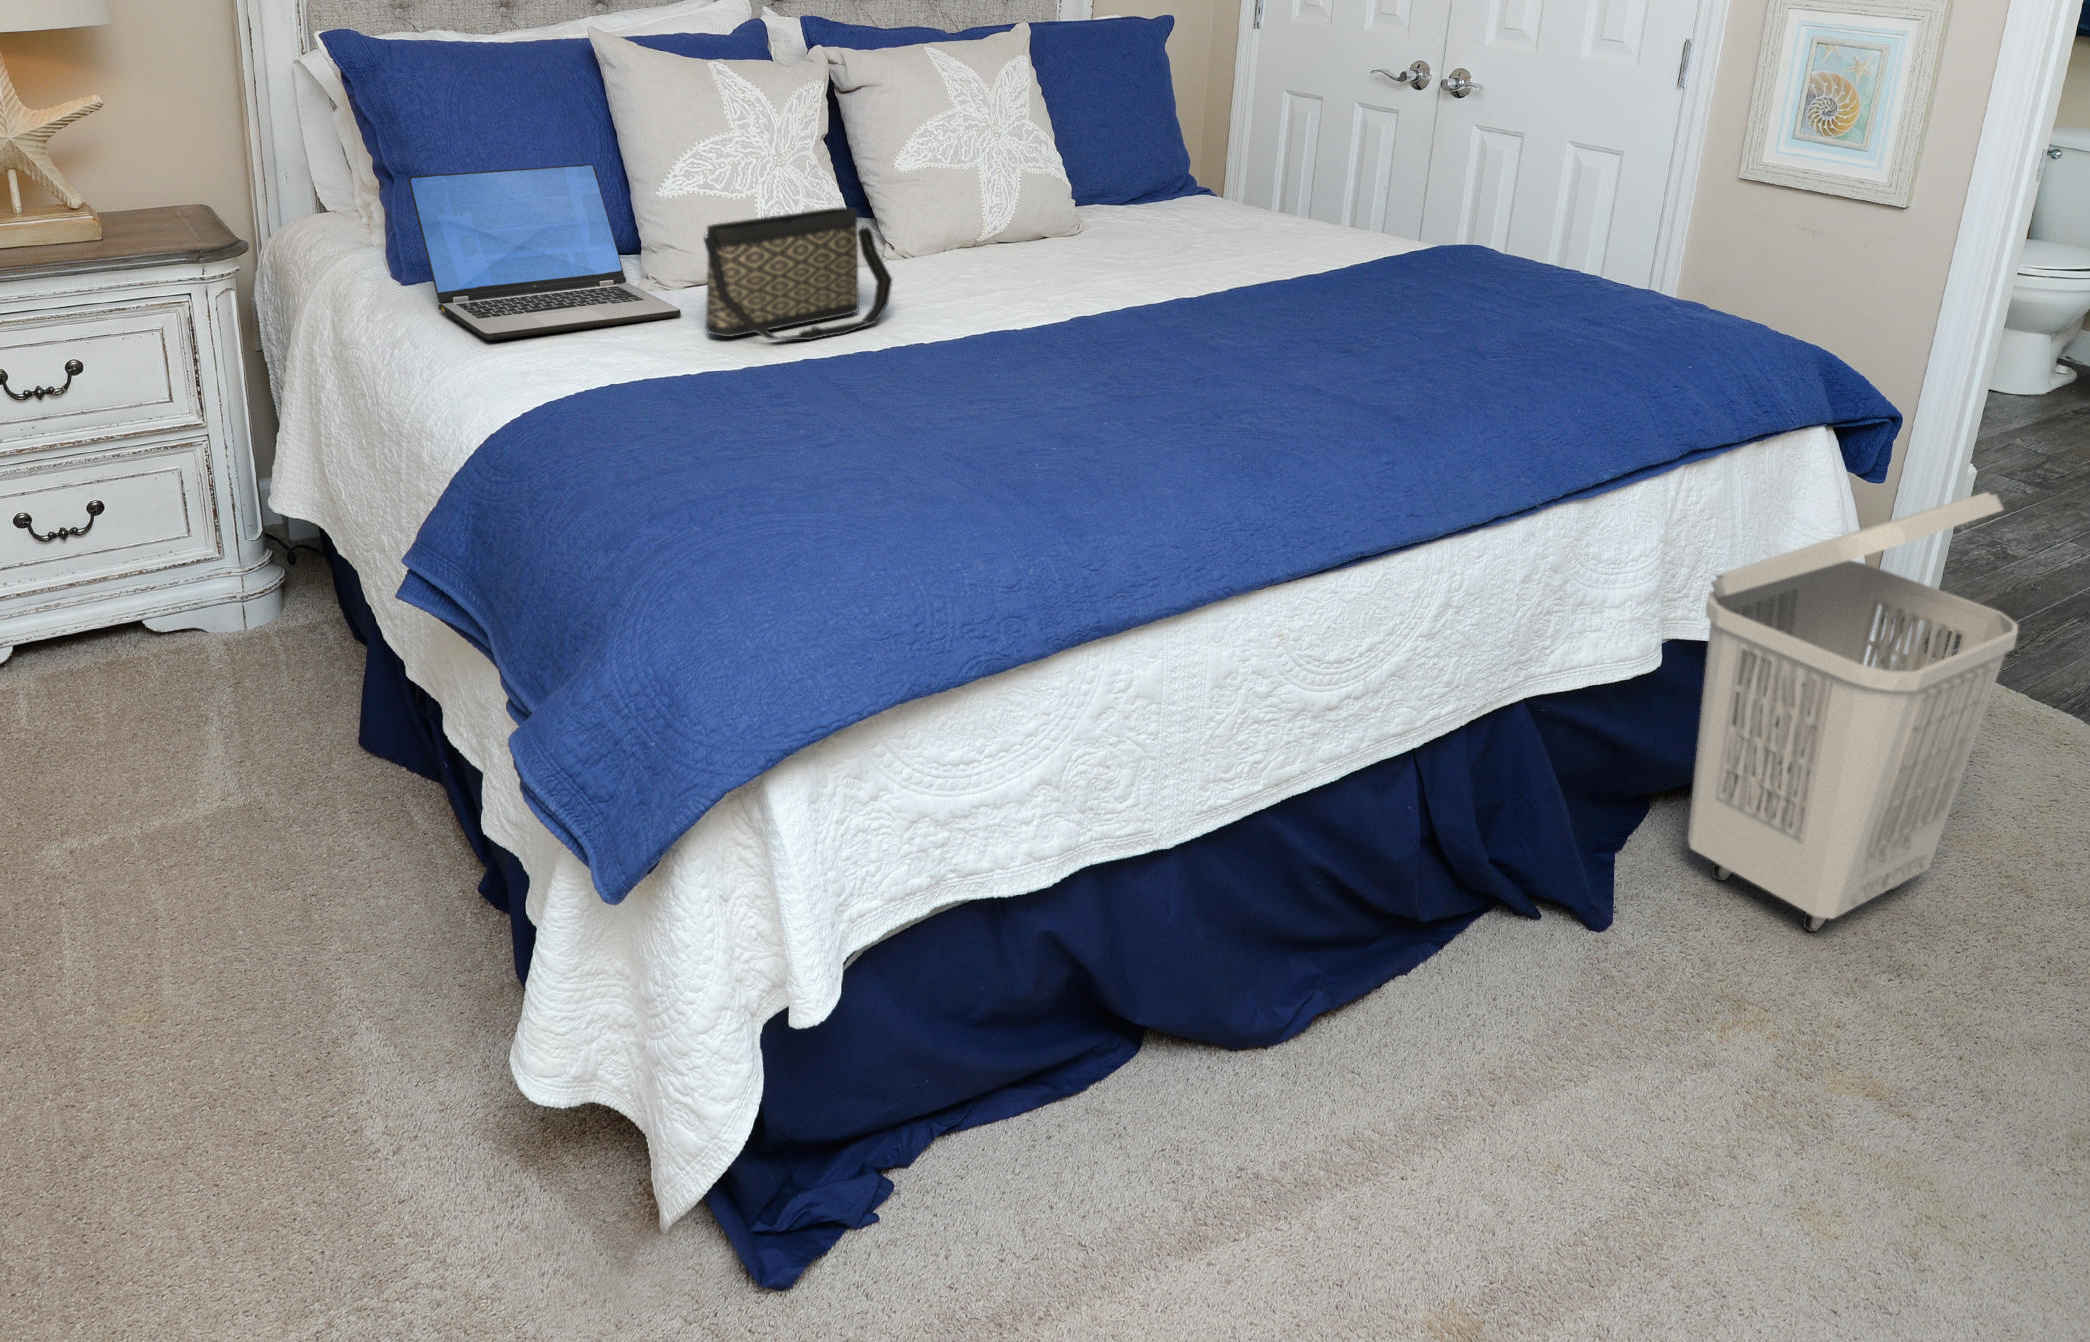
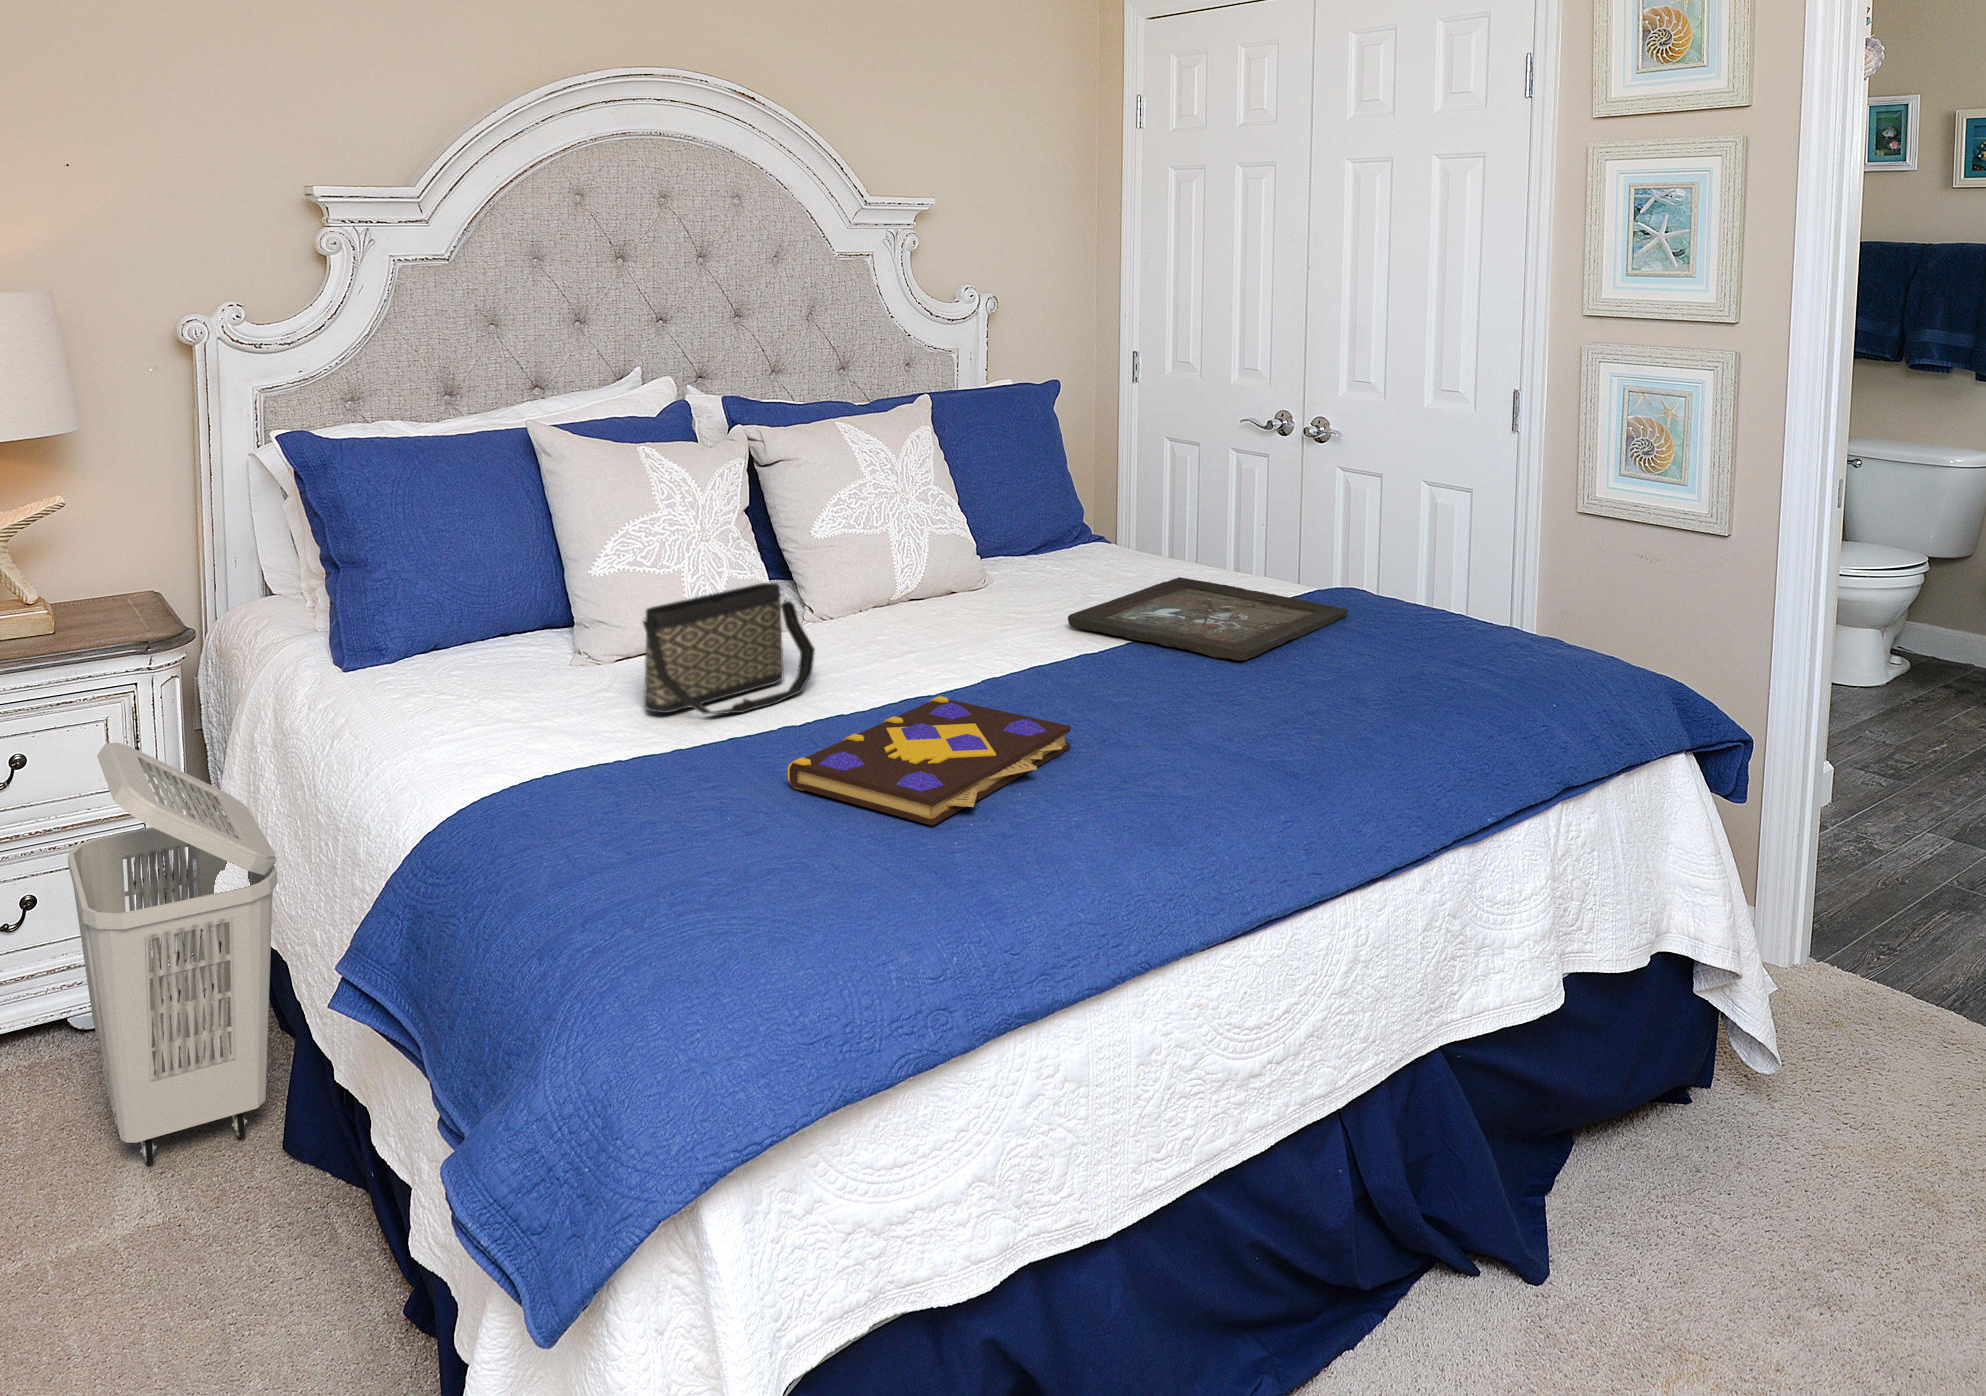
laptop: present [408,164,681,340] -> none [360,546,617,726]
tray: none [1173,231,1478,311] -> present [1068,577,1348,661]
book: none [845,329,1156,449] -> present [788,696,1071,826]
laundry basket: present [1688,492,2018,932] -> present [68,743,278,1165]

